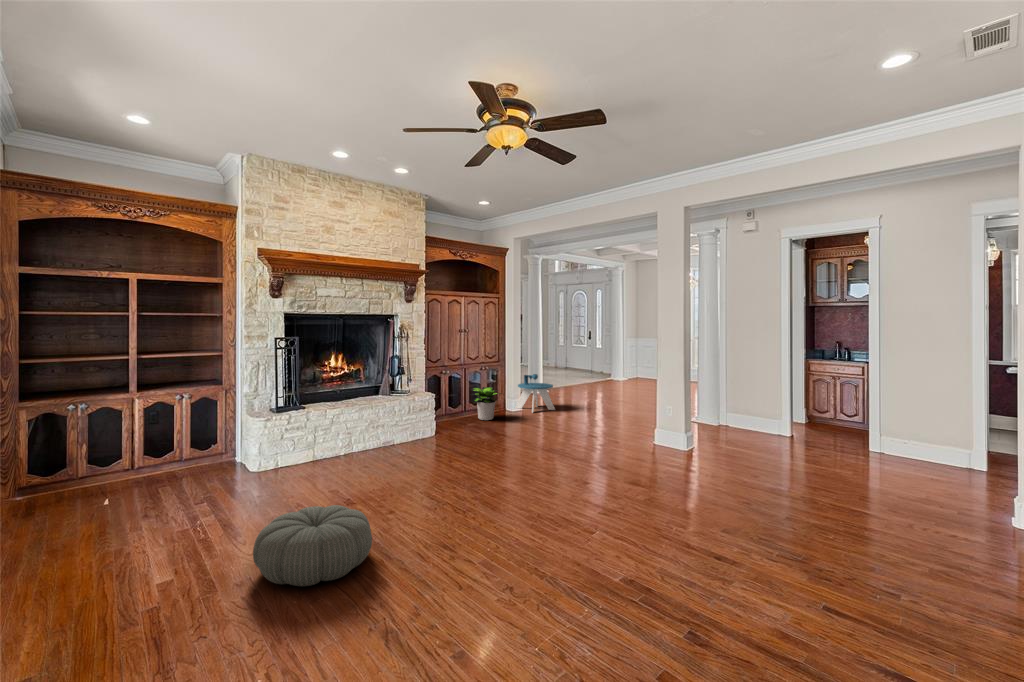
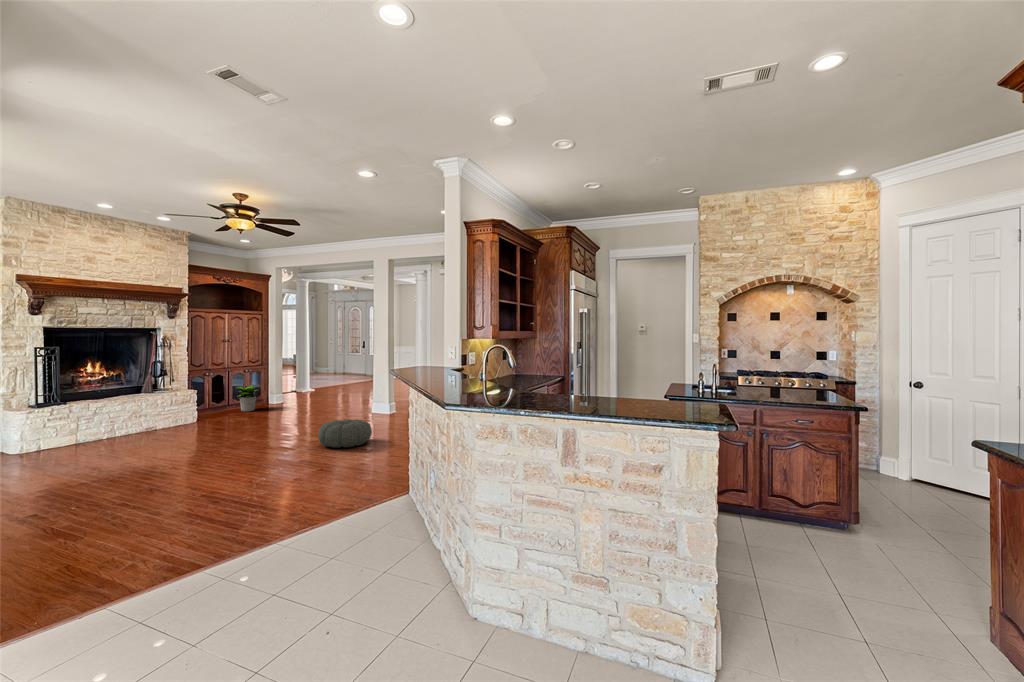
side table: present [515,374,555,413] -> none [278,374,313,405]
pouf: present [253,505,372,586] -> present [318,419,372,448]

